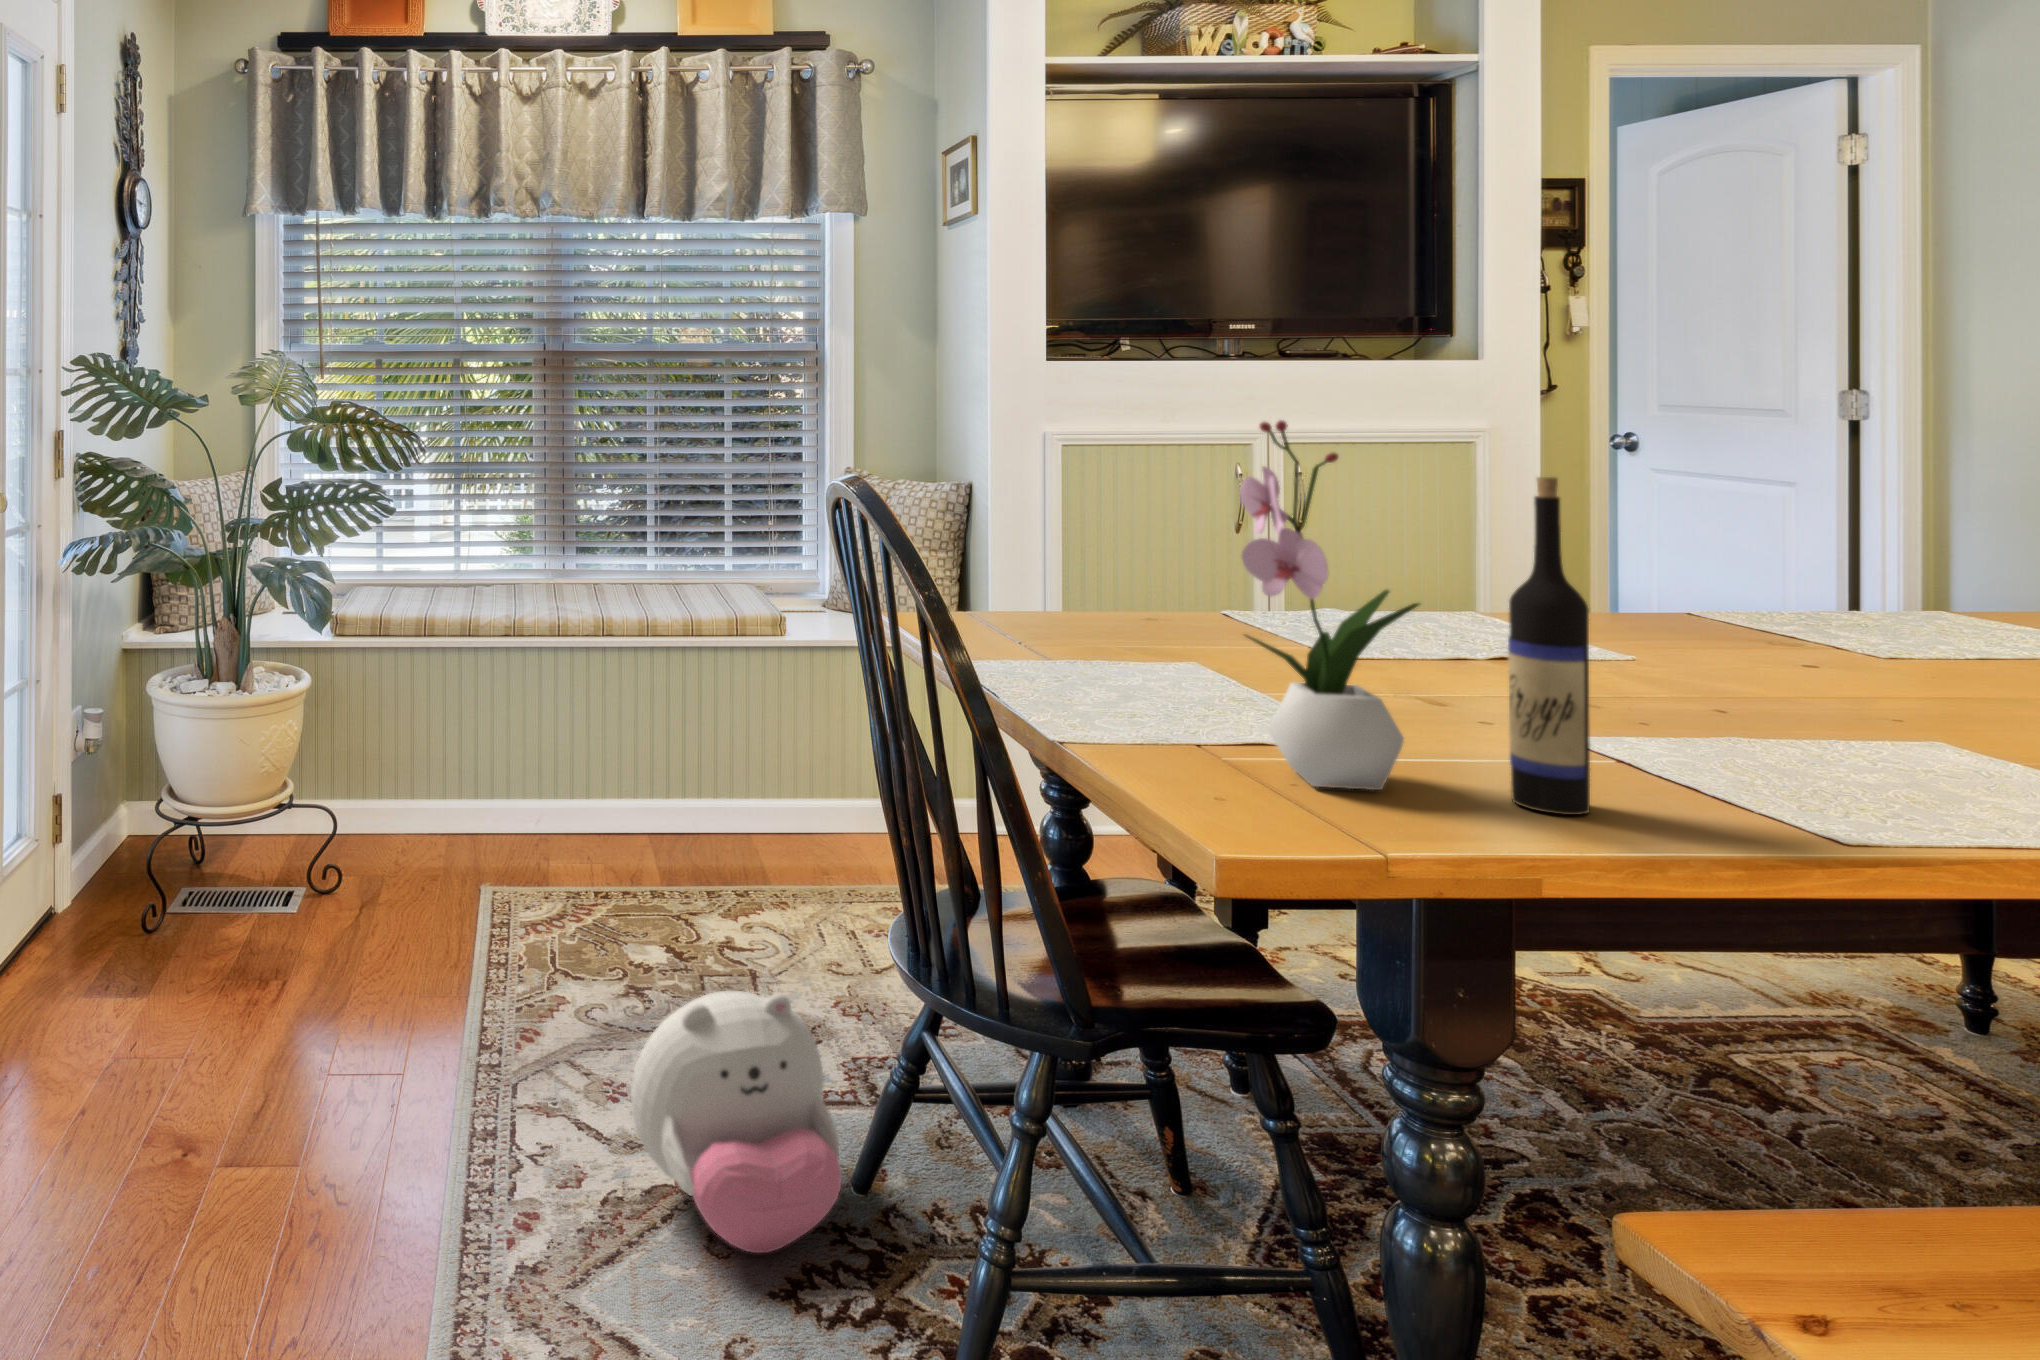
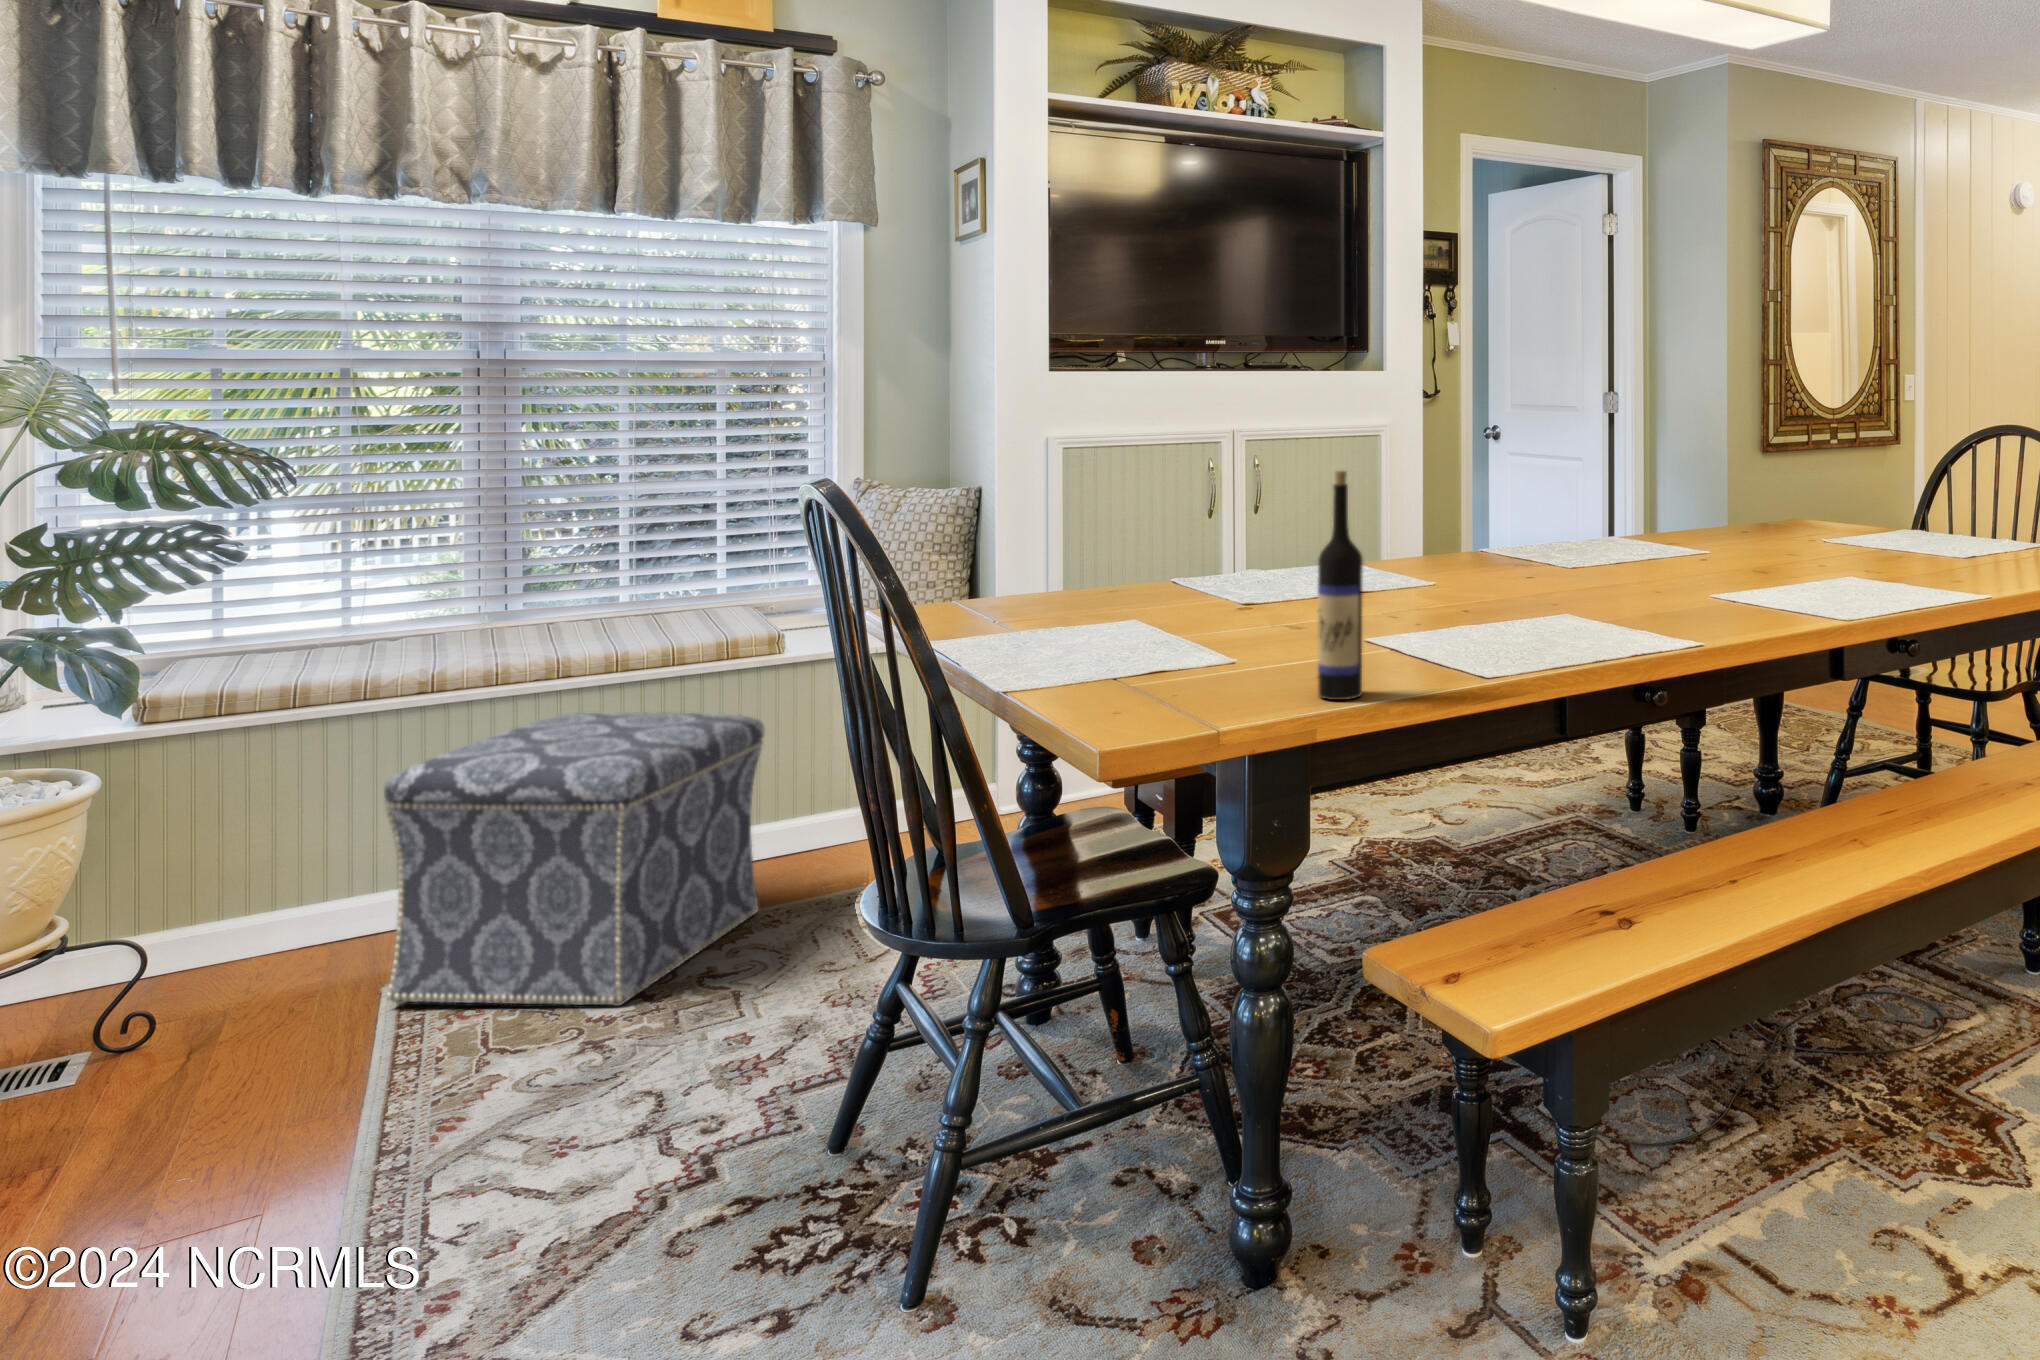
flower arrangement: present [1240,420,1419,790] -> none [1147,435,1264,707]
ottoman: none [484,673,777,960] -> present [384,713,764,1006]
plush toy: present [631,991,842,1253] -> none [585,987,818,1239]

